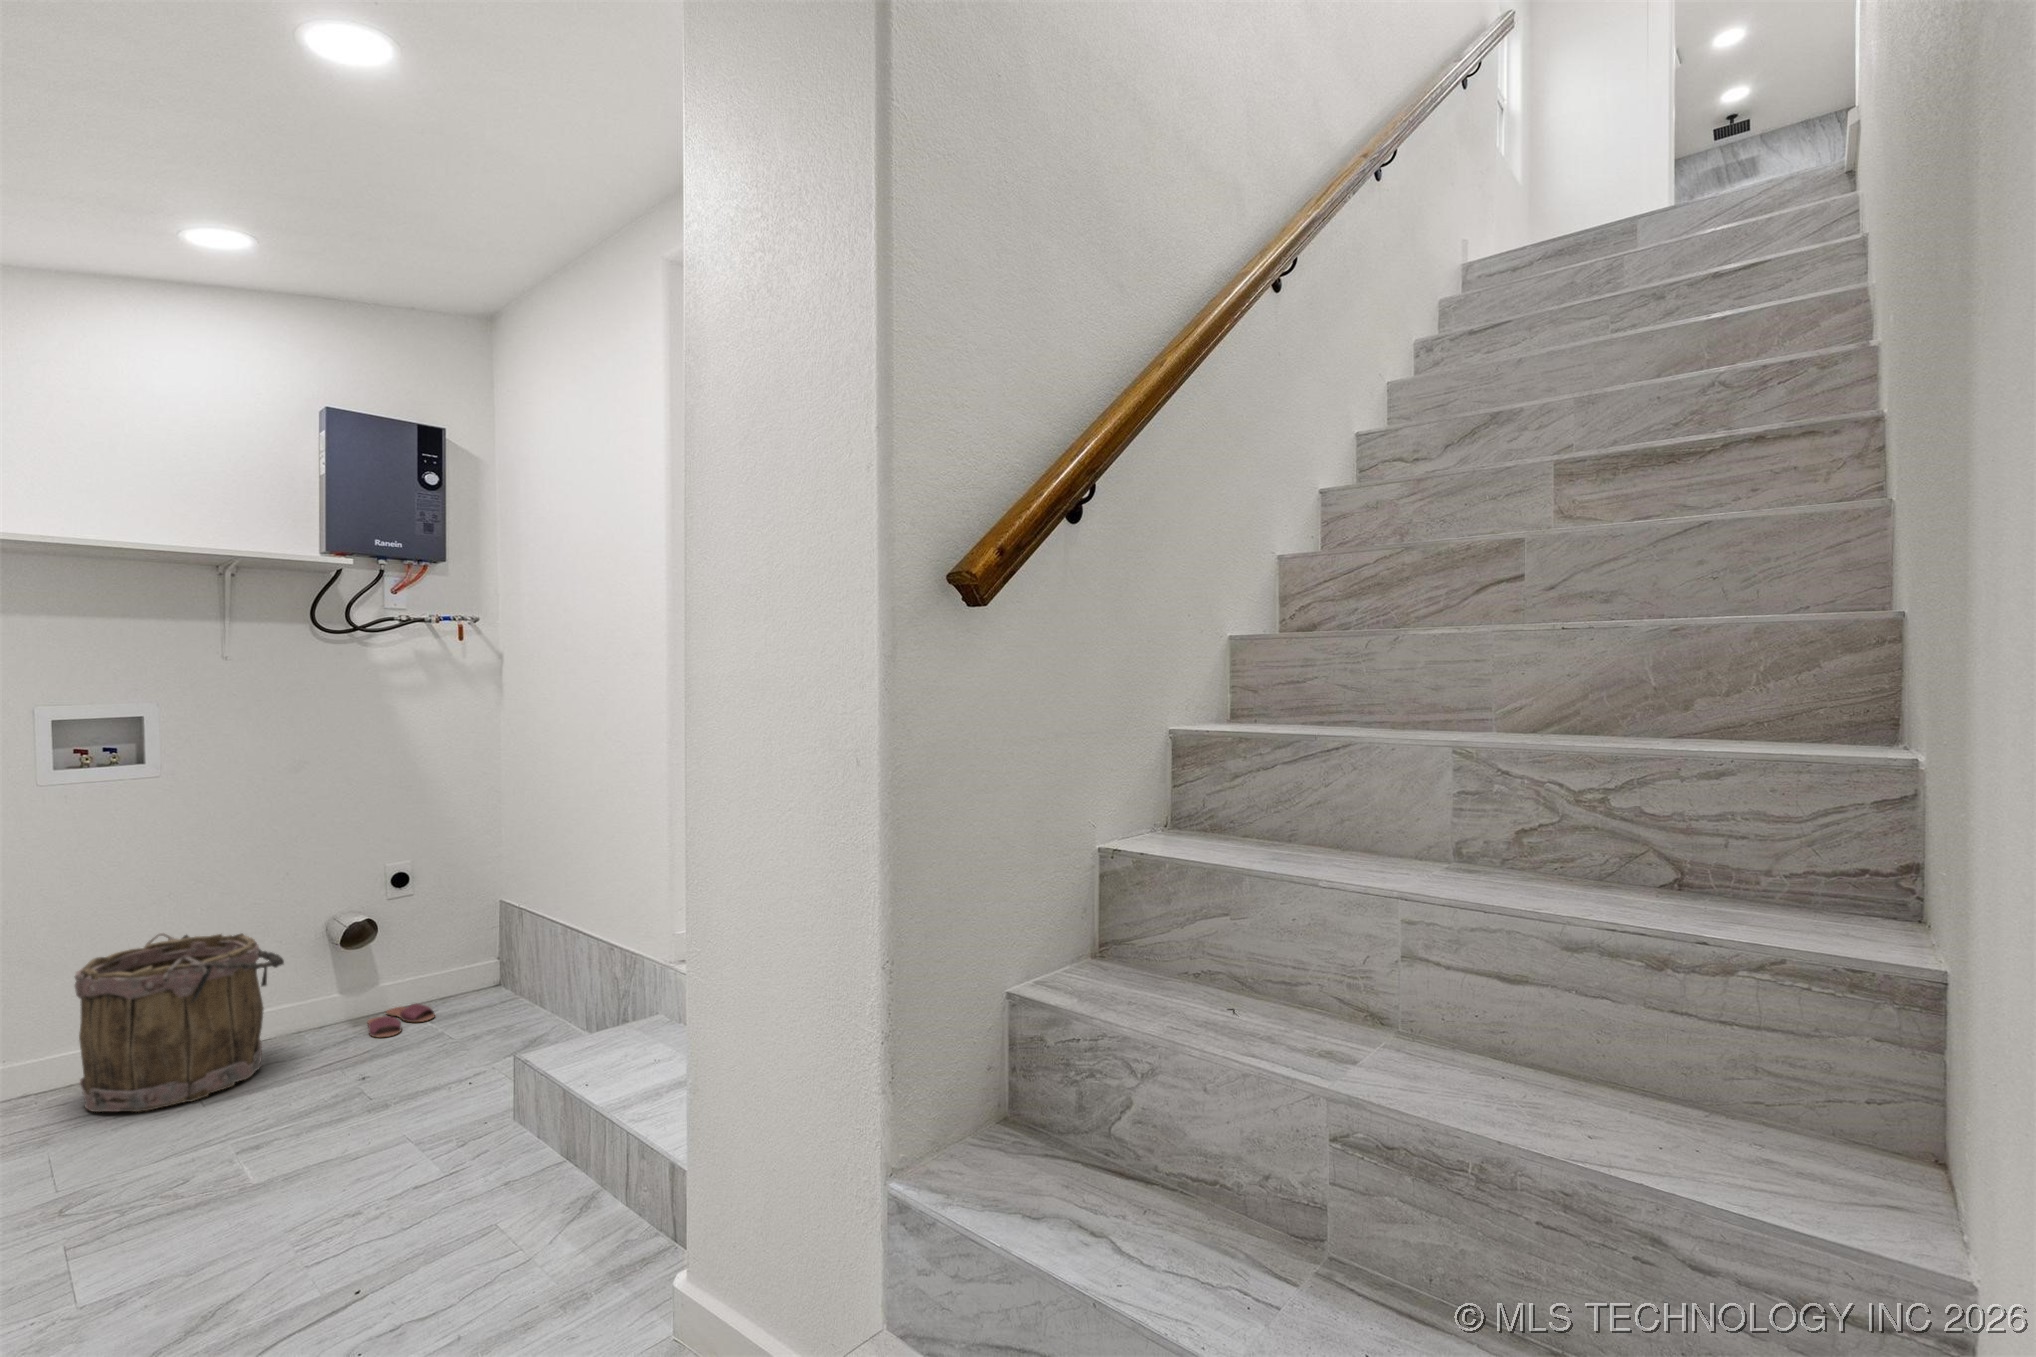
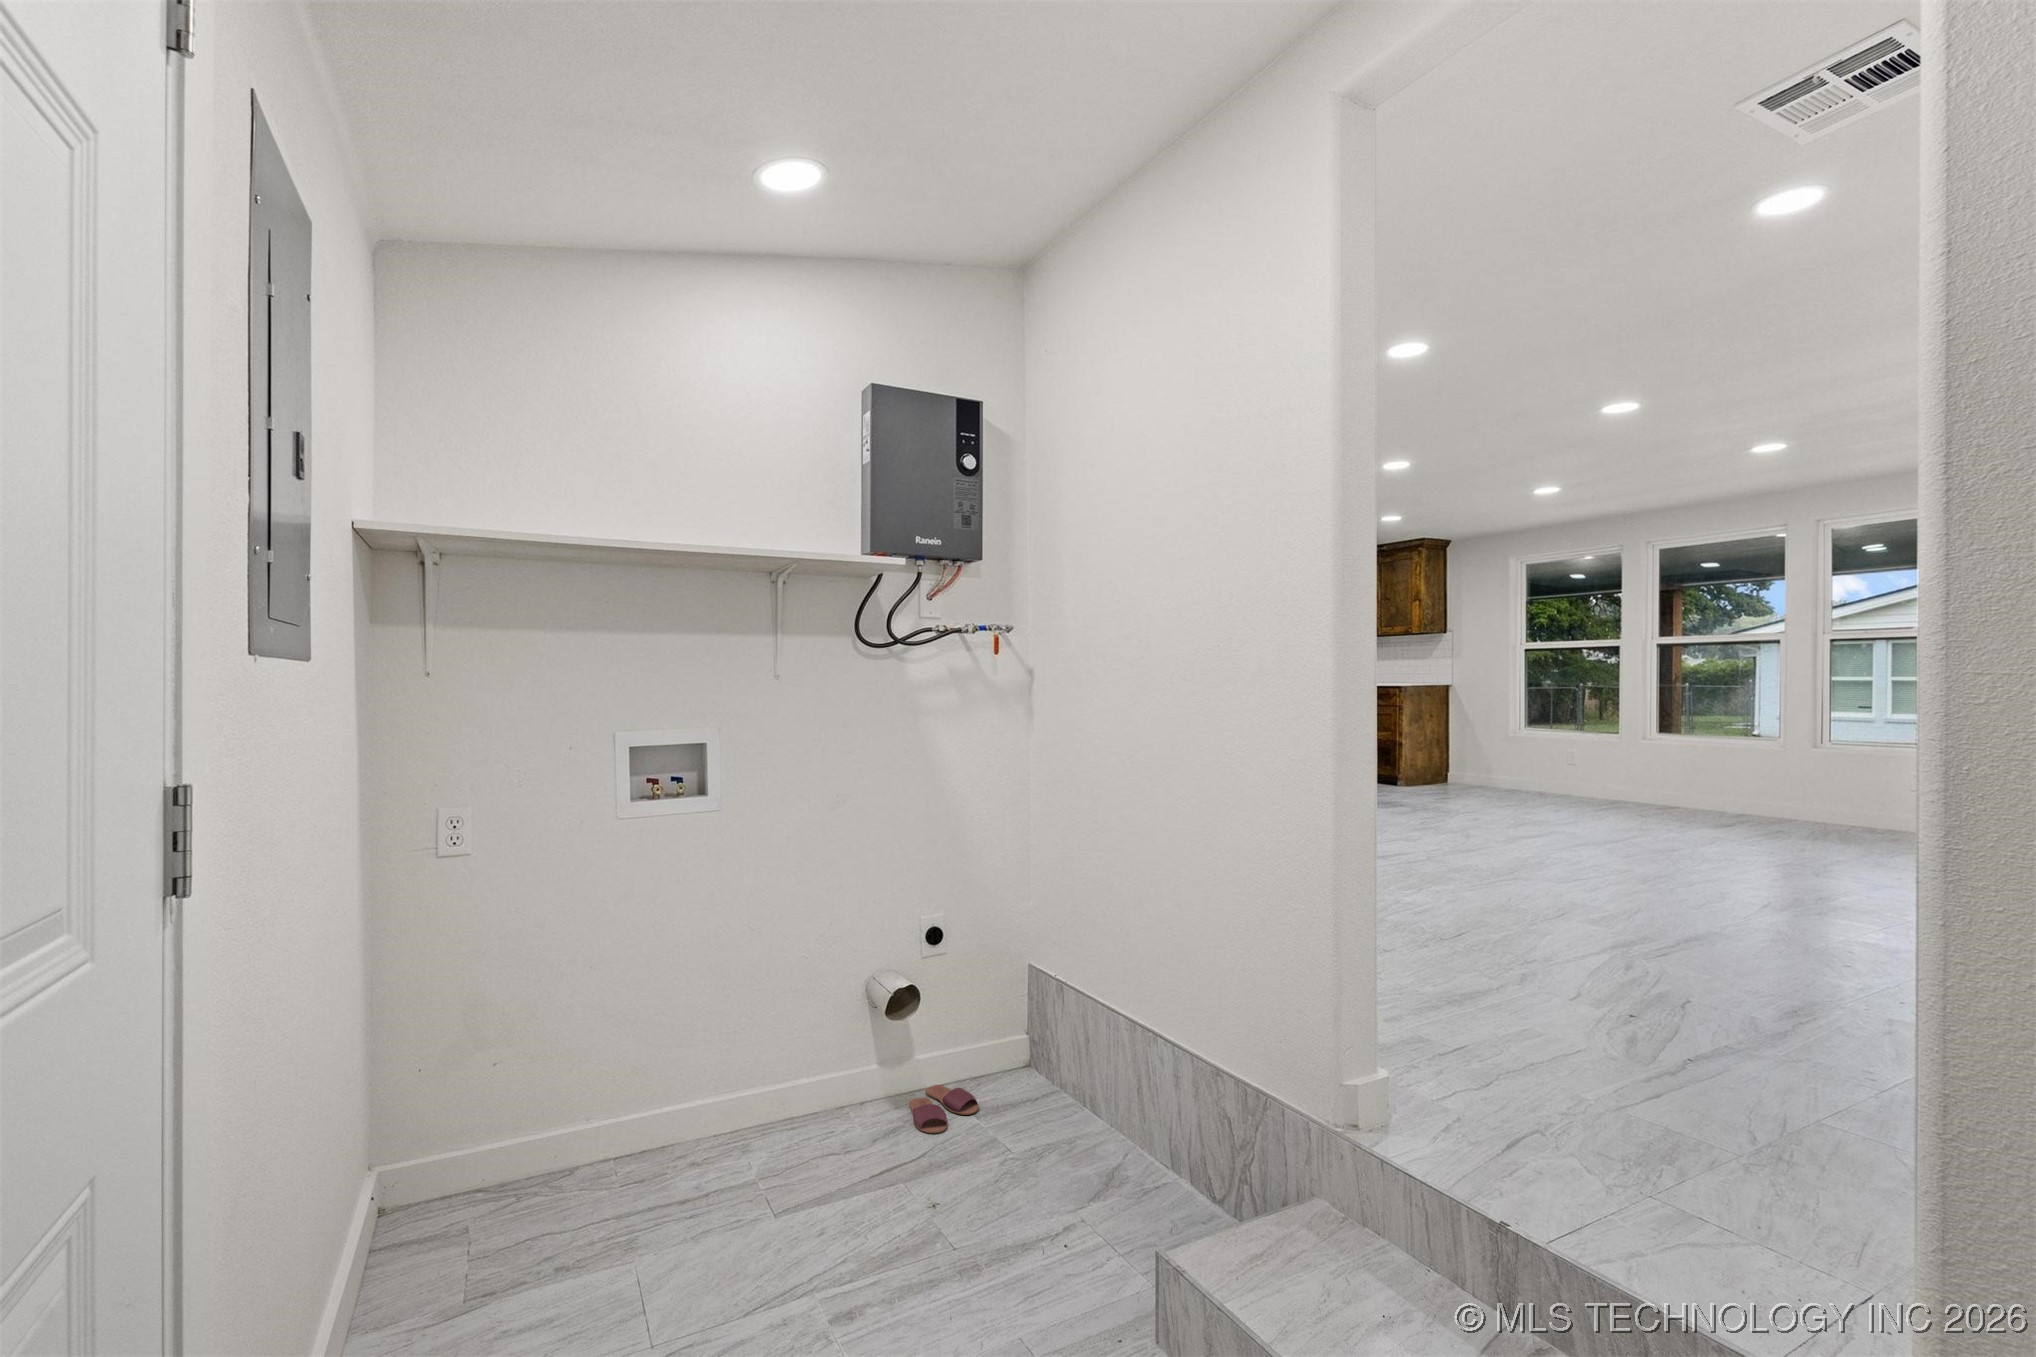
bucket: present [74,933,284,1112] -> none [648,984,835,1205]

